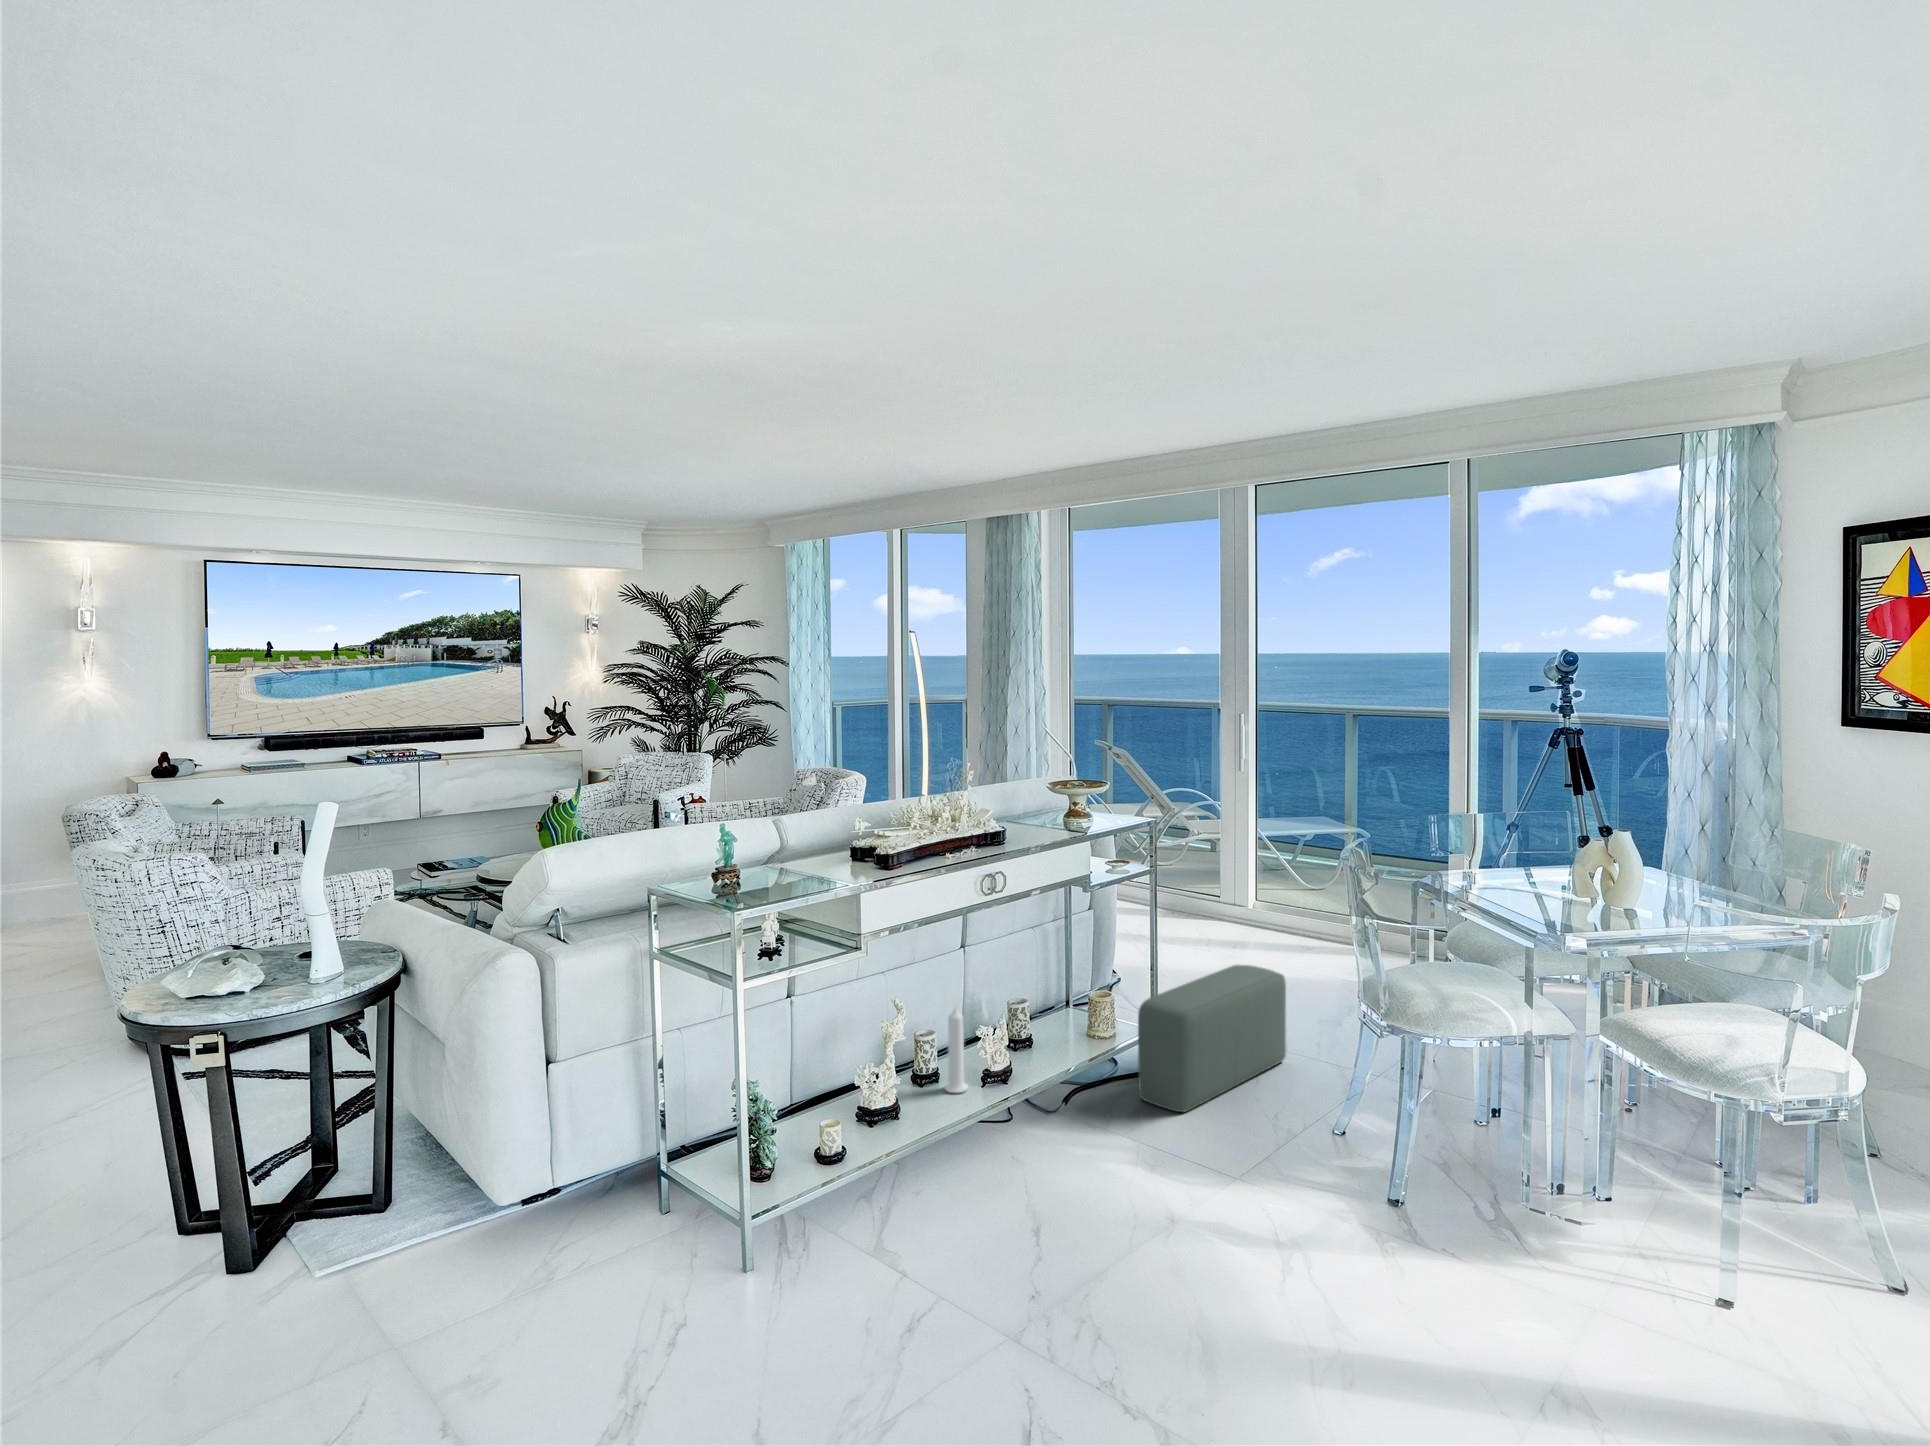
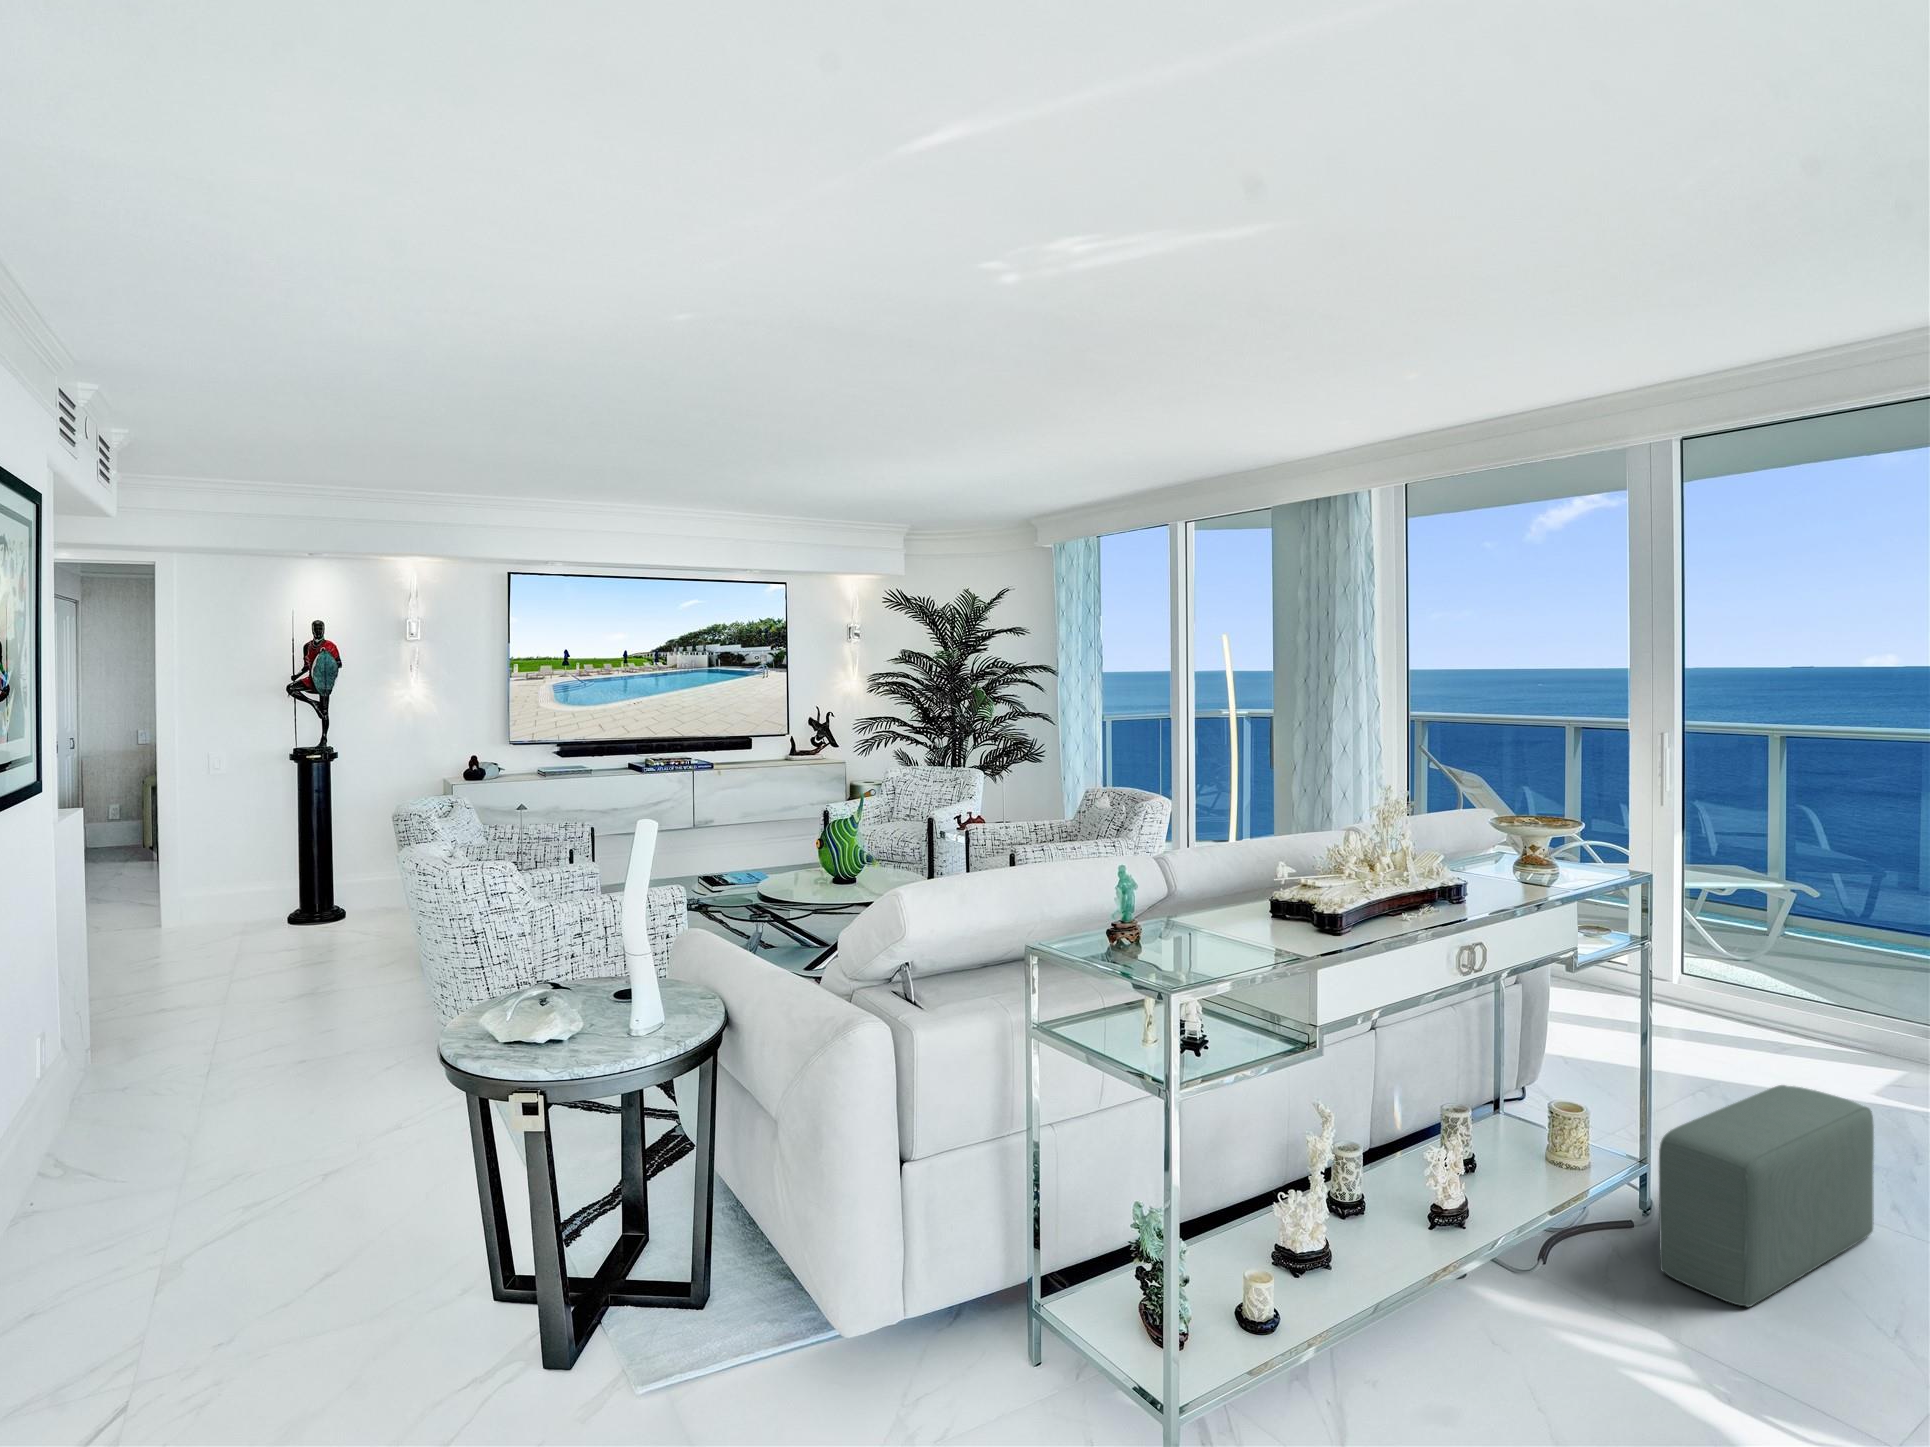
candle: present [945,1006,969,1093] -> none [1389,1120,1425,1244]

